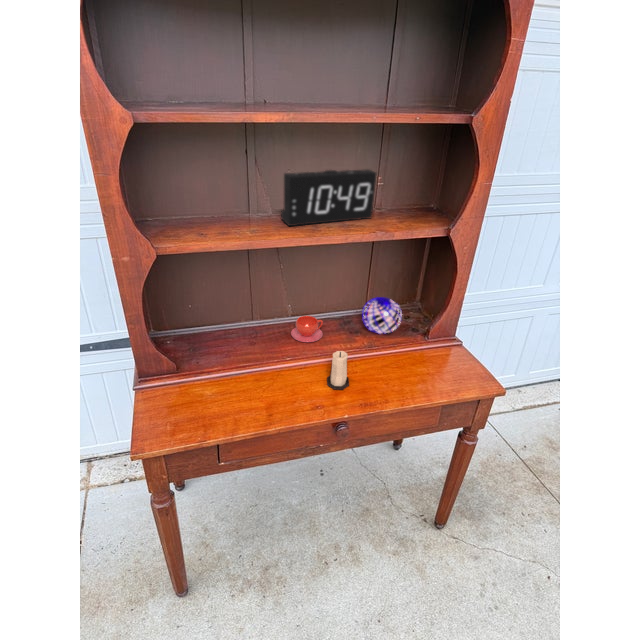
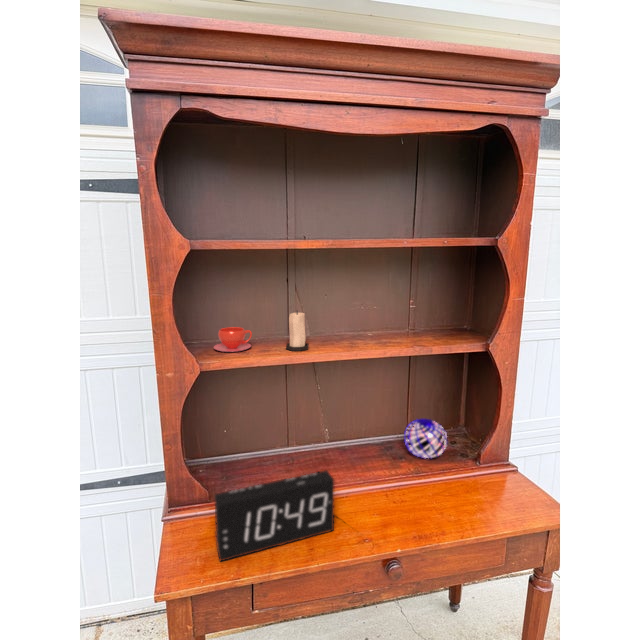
alarm clock: present [281,169,376,226] -> present [214,470,334,561]
teacup: present [291,316,323,342] -> present [214,327,252,352]
candle: present [327,351,349,390] -> present [286,311,309,351]

